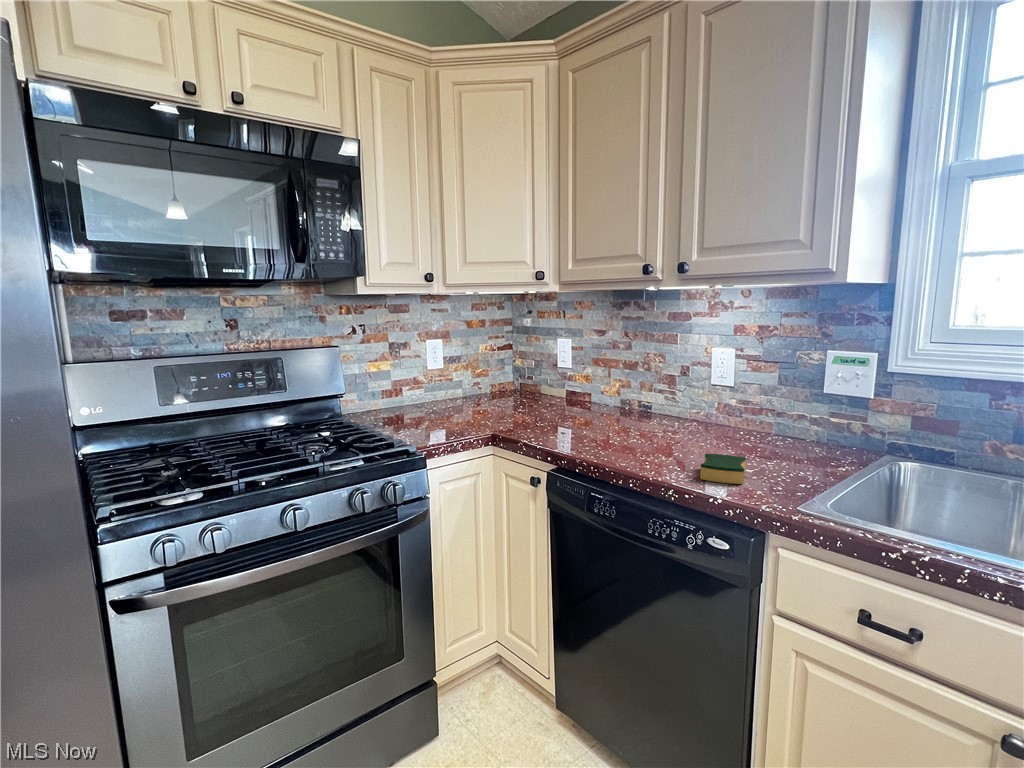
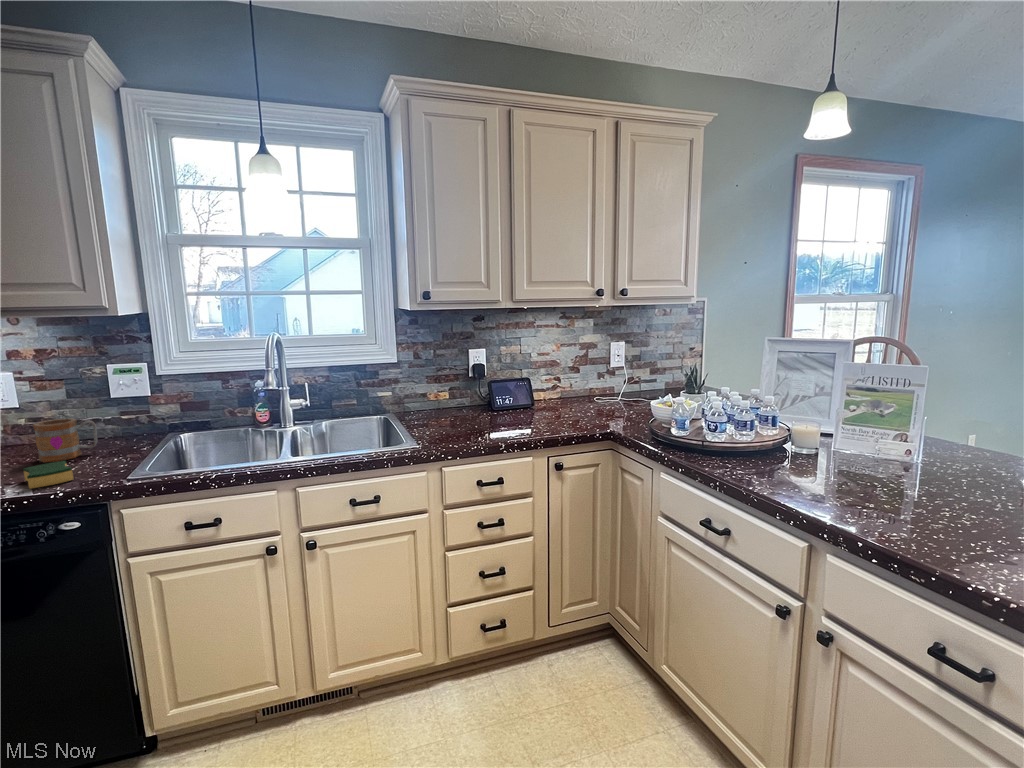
mug: none [731,406,794,456] -> present [33,419,97,462]

